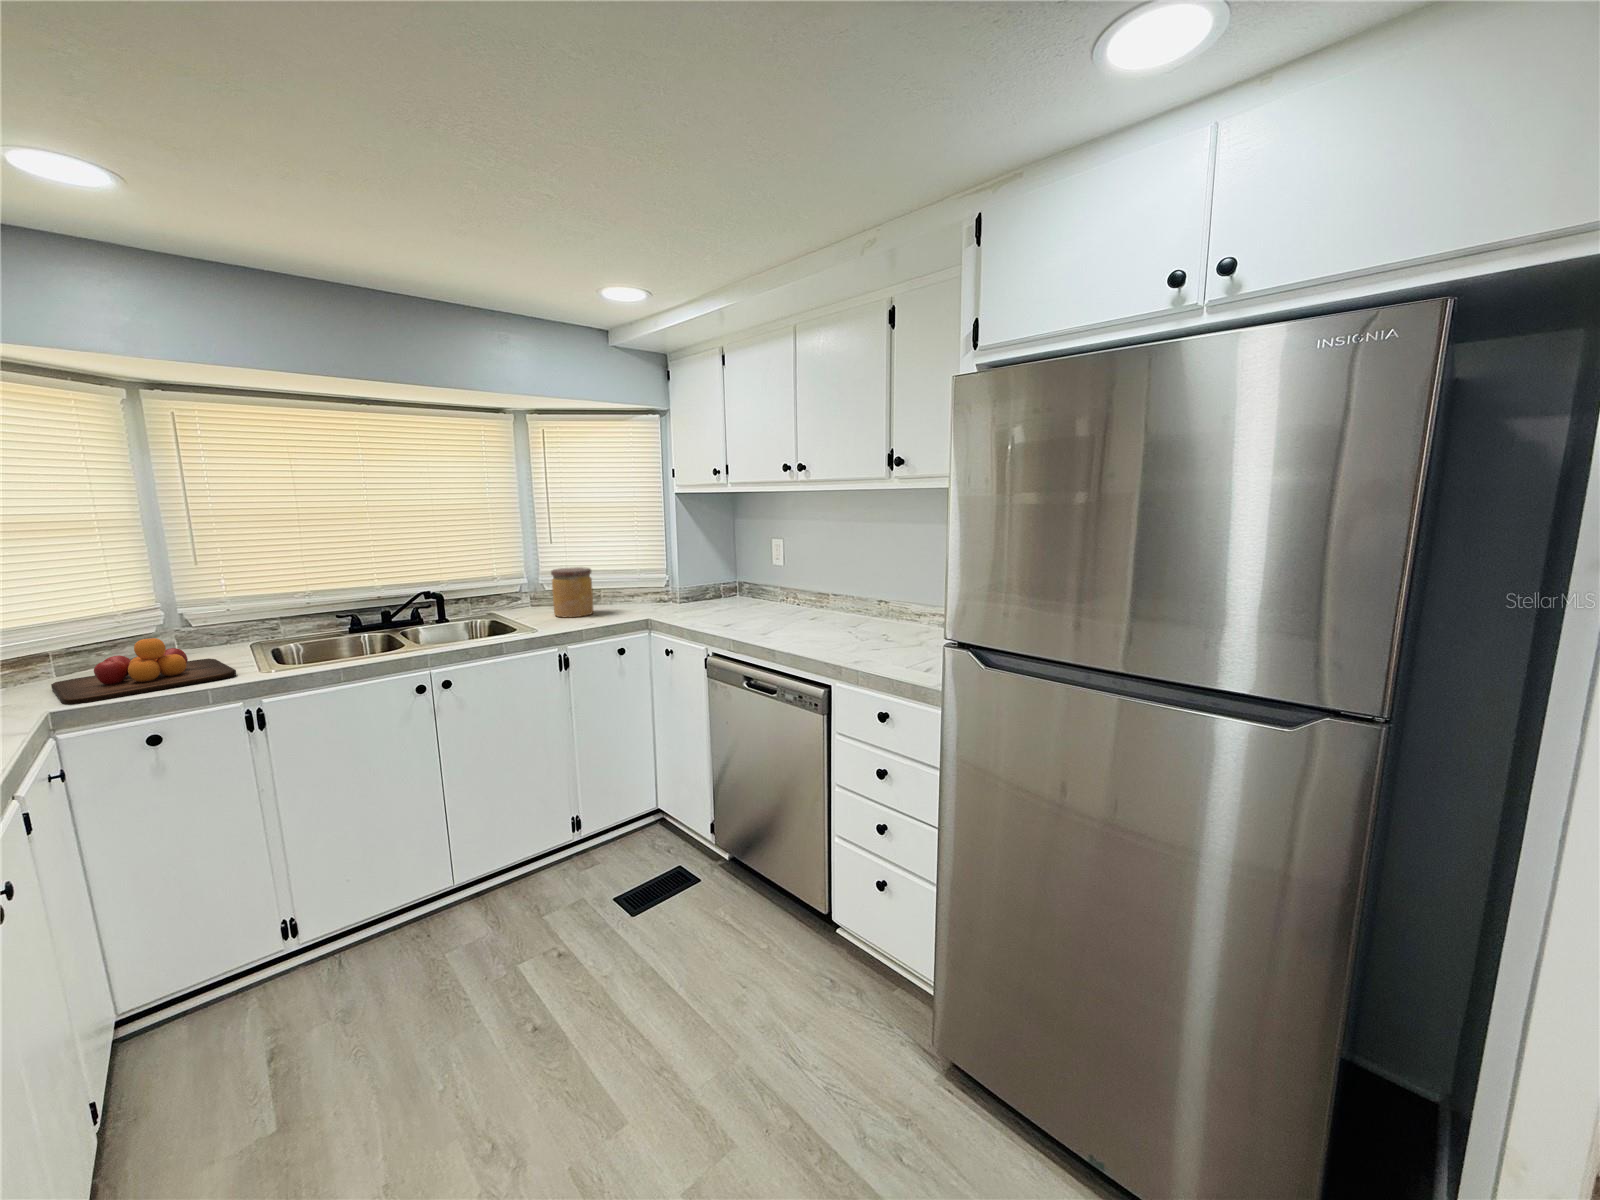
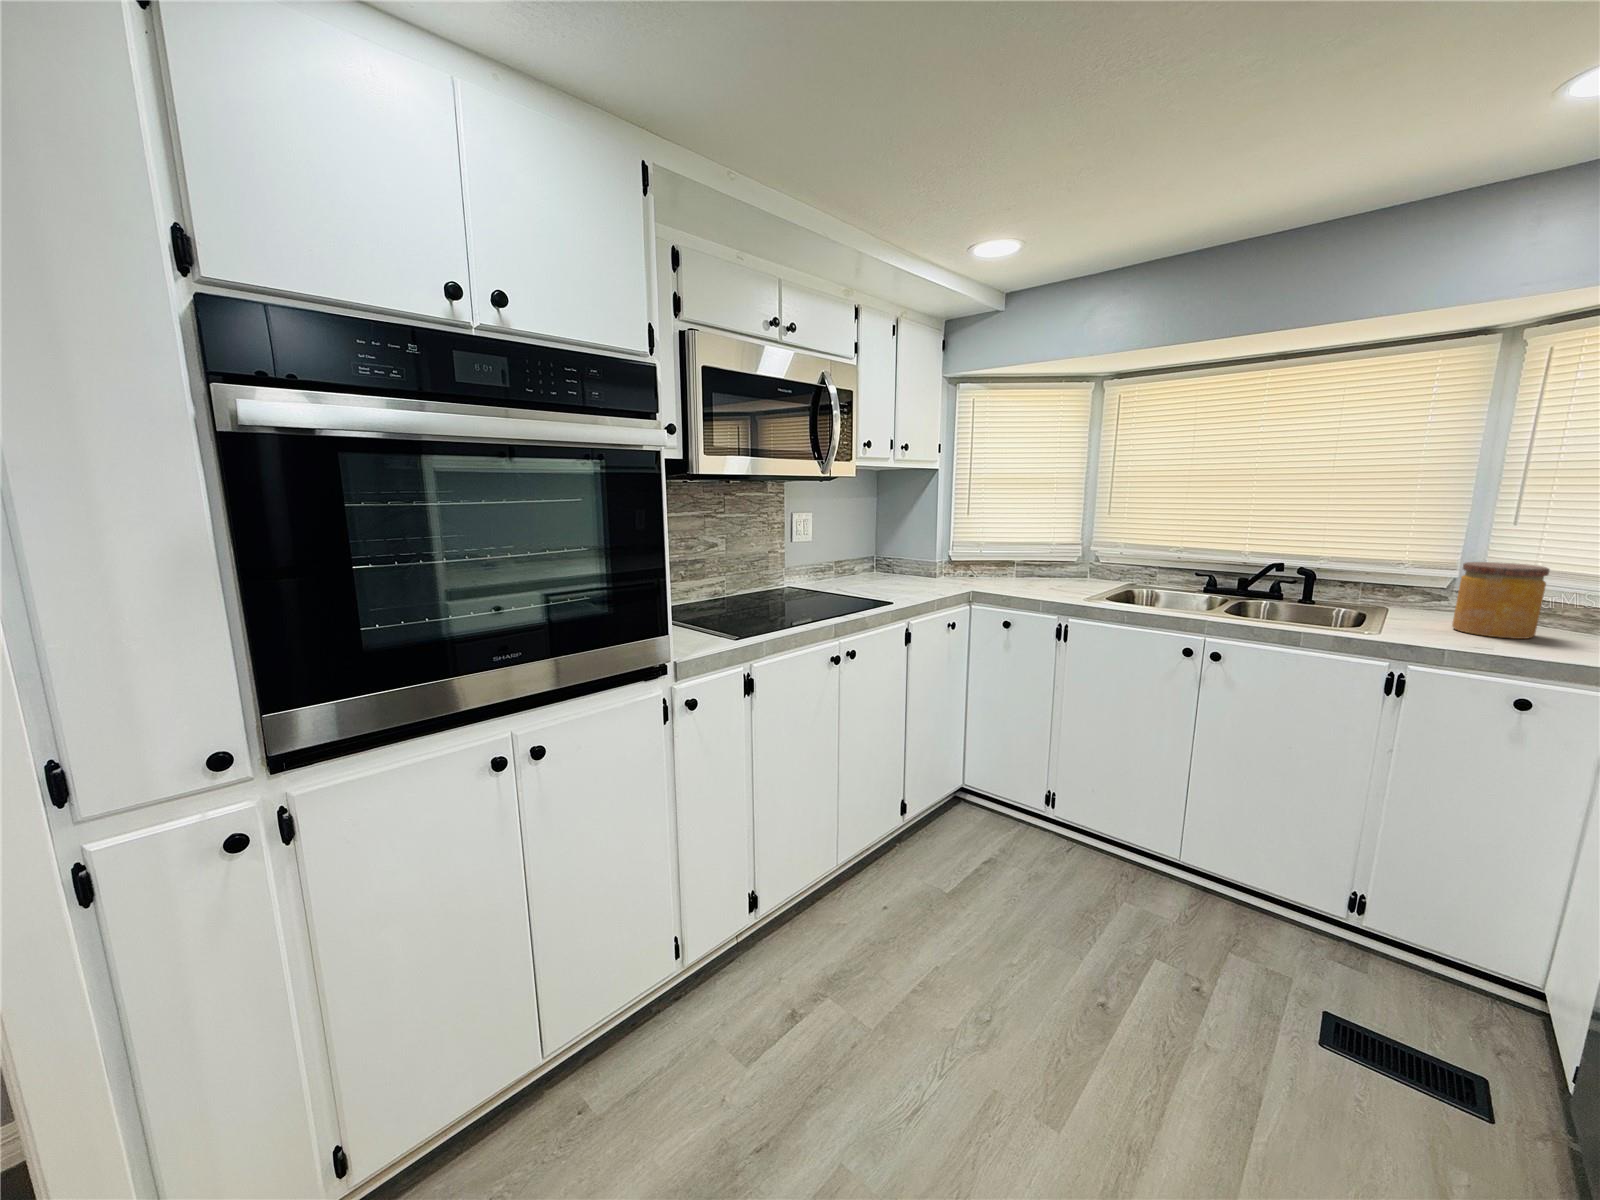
chopping board: present [51,638,236,705] -> none [978,560,1077,598]

